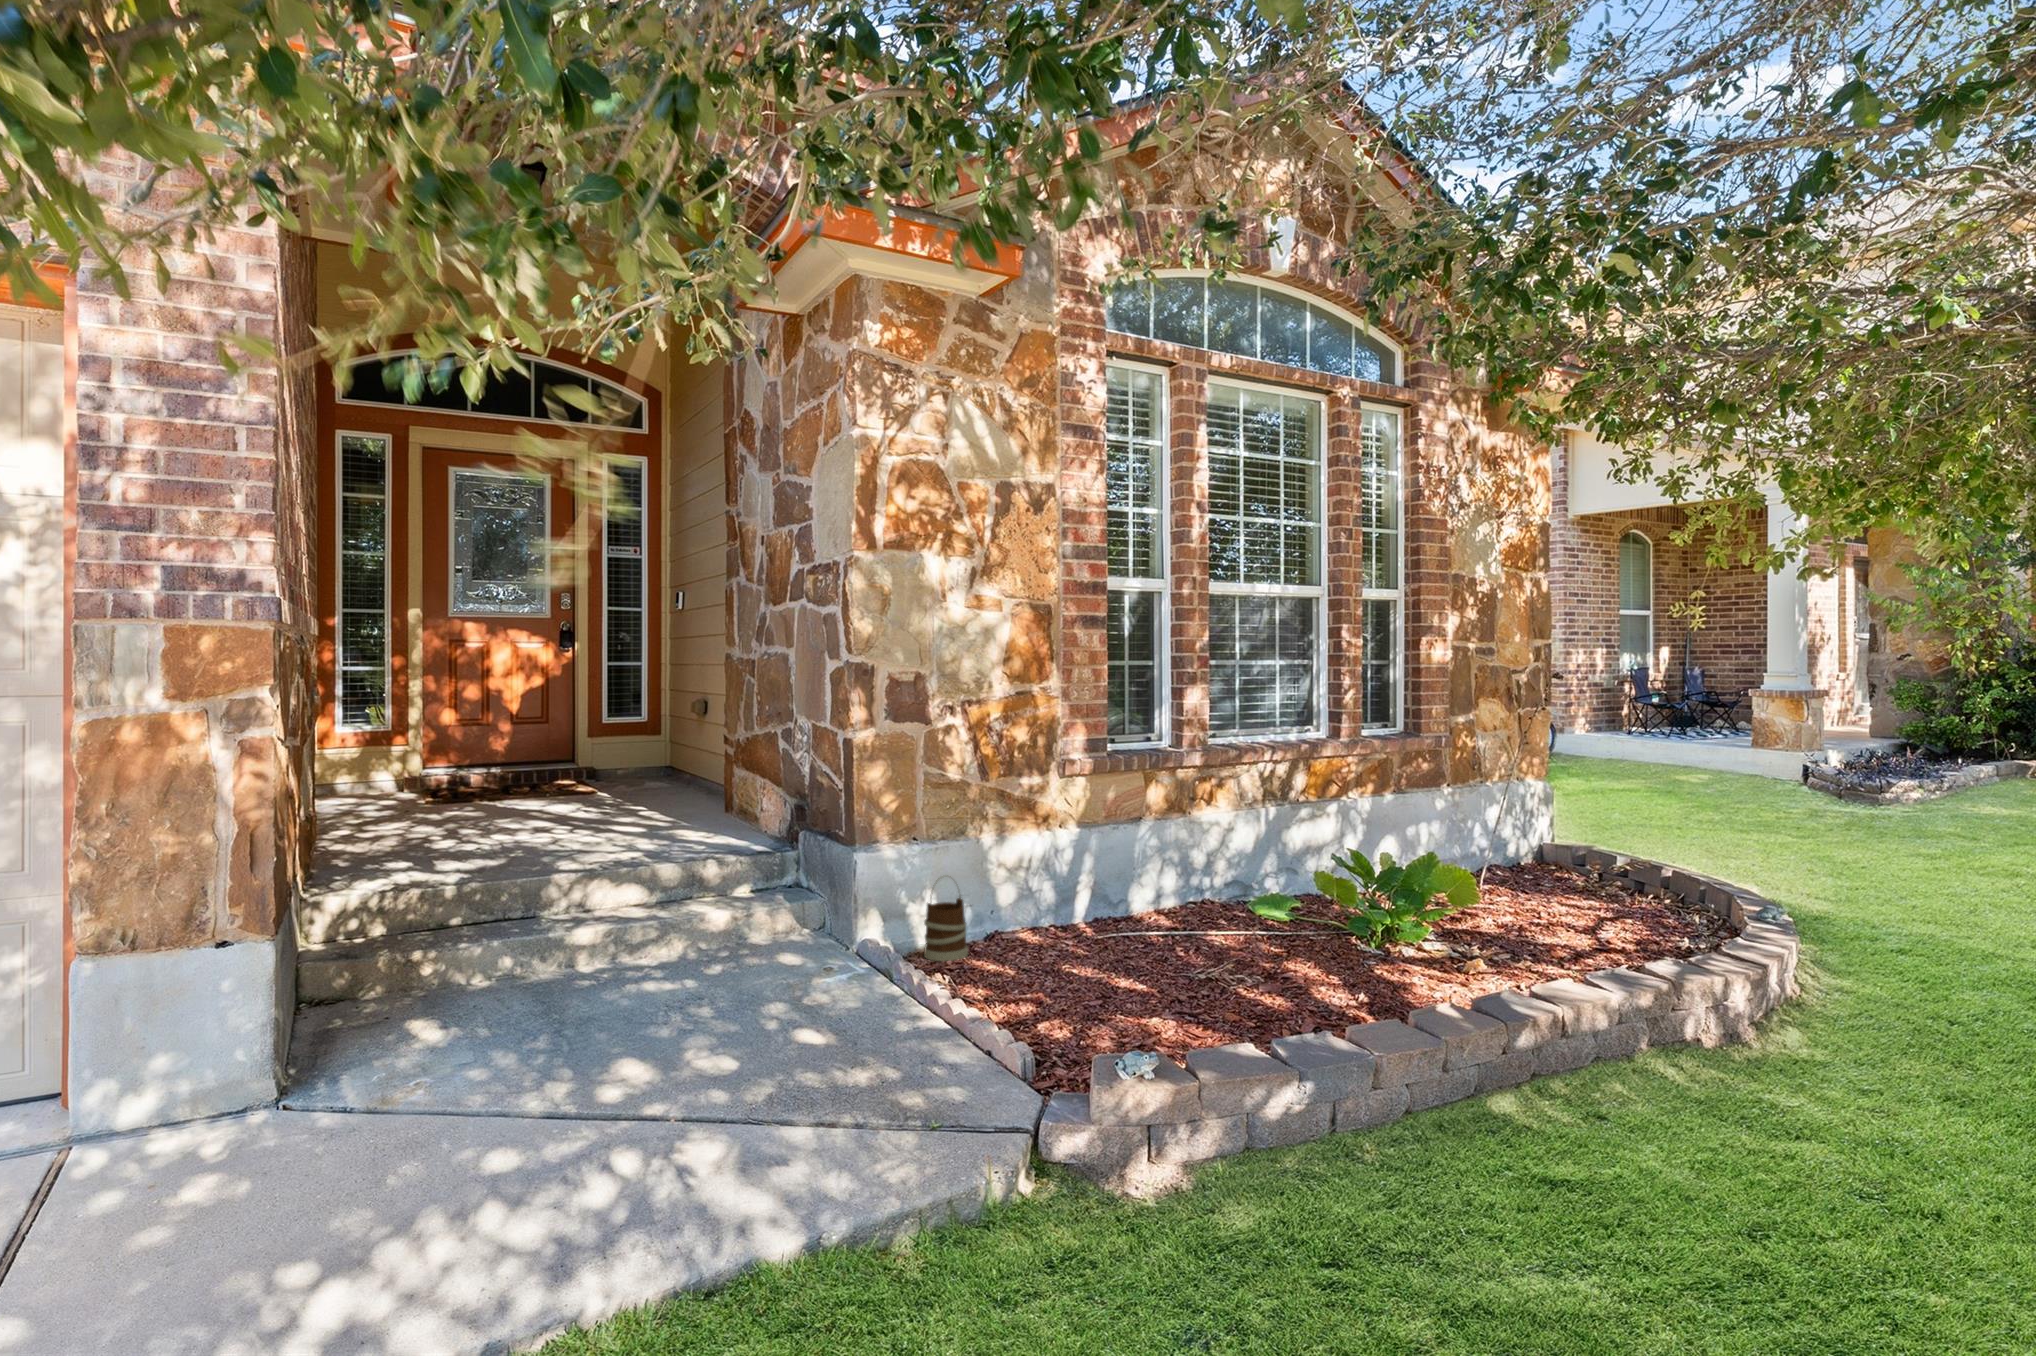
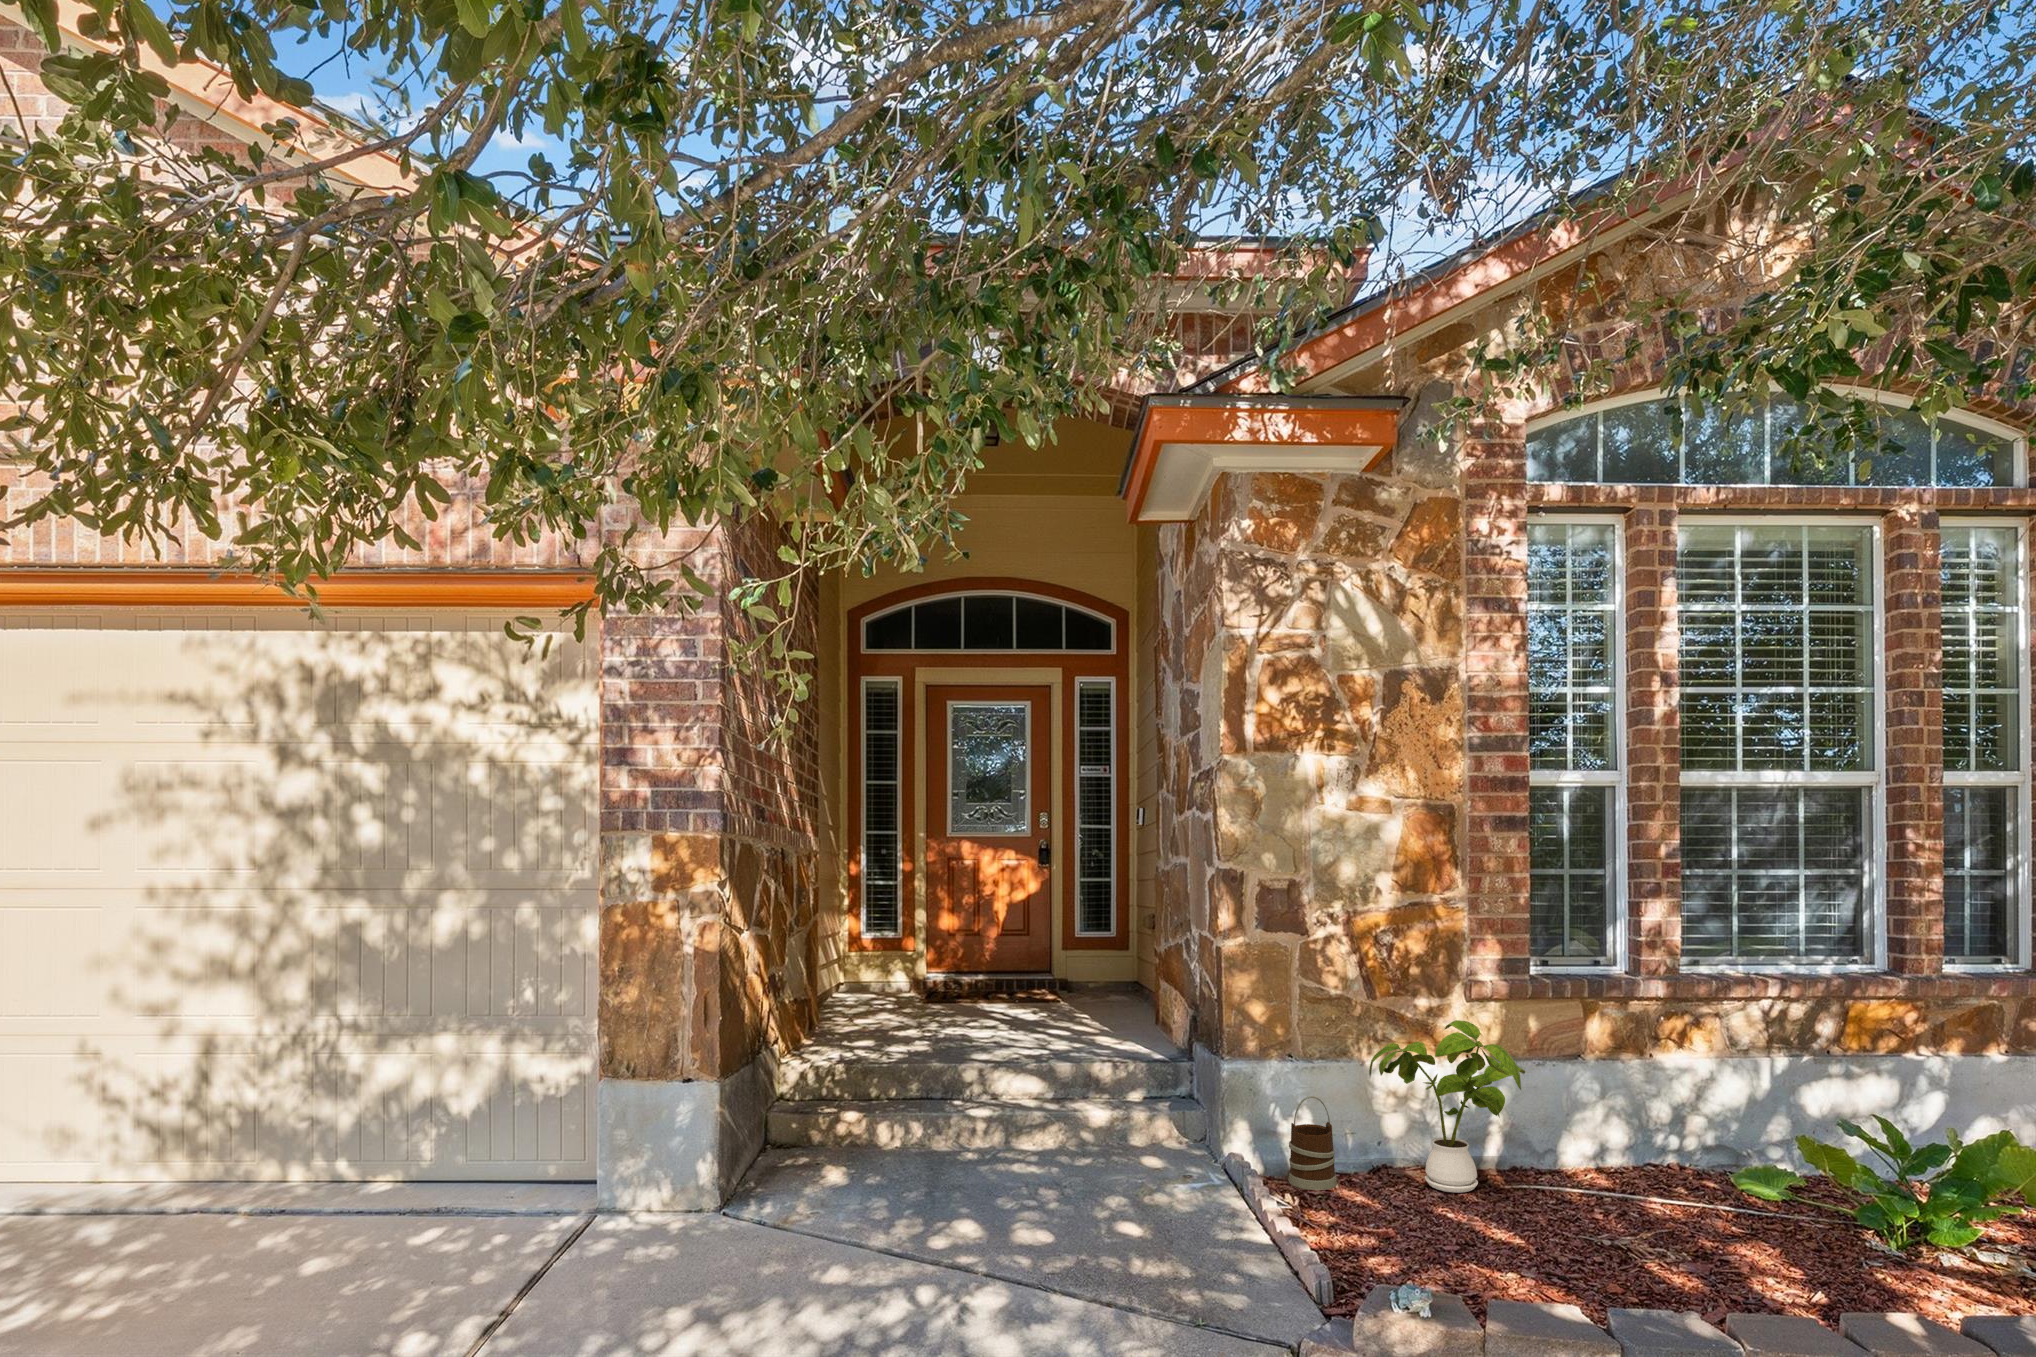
house plant: none [991,791,1134,944] -> present [1369,1020,1525,1193]

